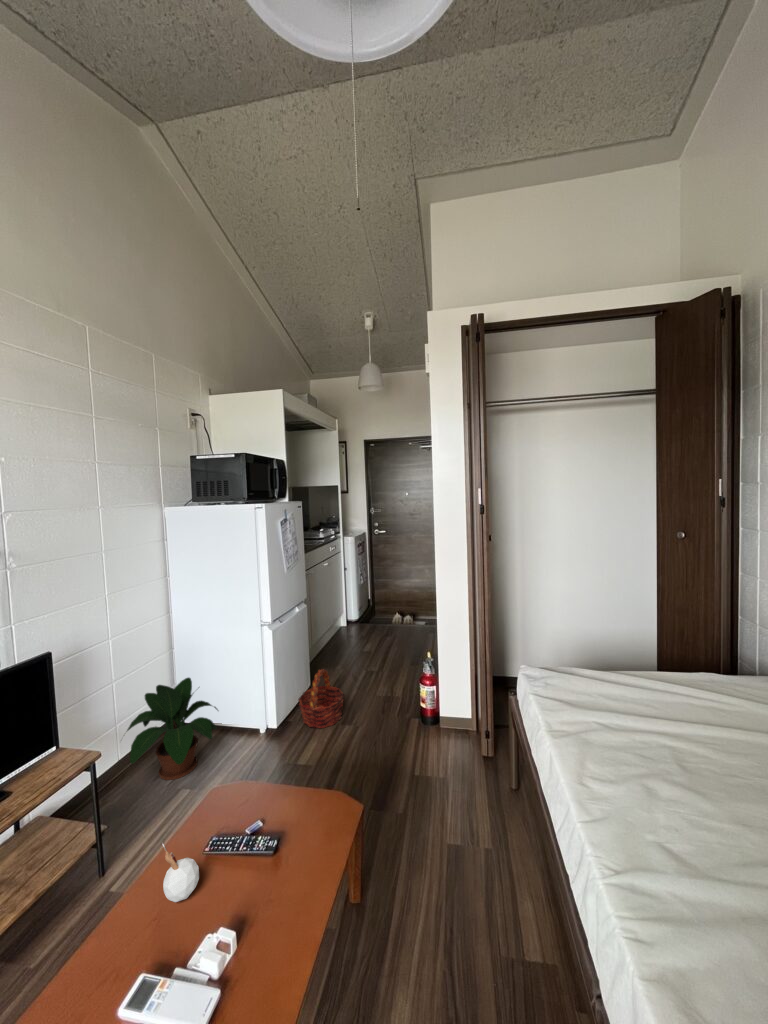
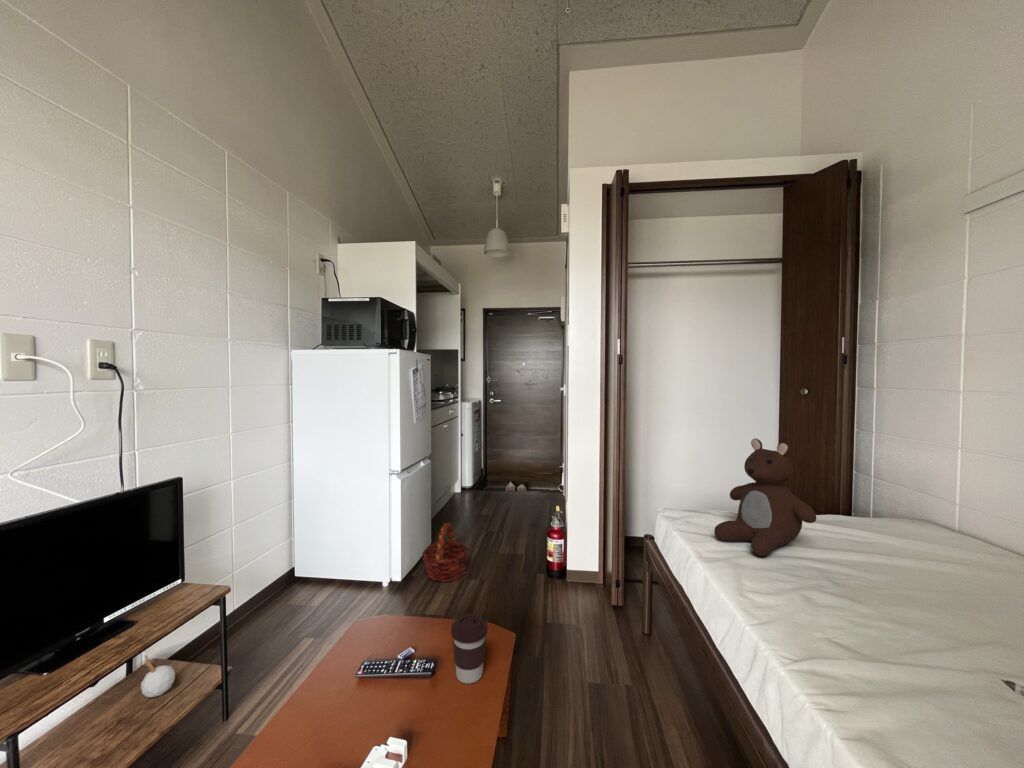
teddy bear: none [568,603,671,732] -> present [714,439,816,556]
potted plant: present [127,678,218,780] -> none [237,525,341,630]
coffee cup: none [291,792,327,863] -> present [451,614,488,684]
candle: present [162,843,199,902] -> present [141,655,175,697]

